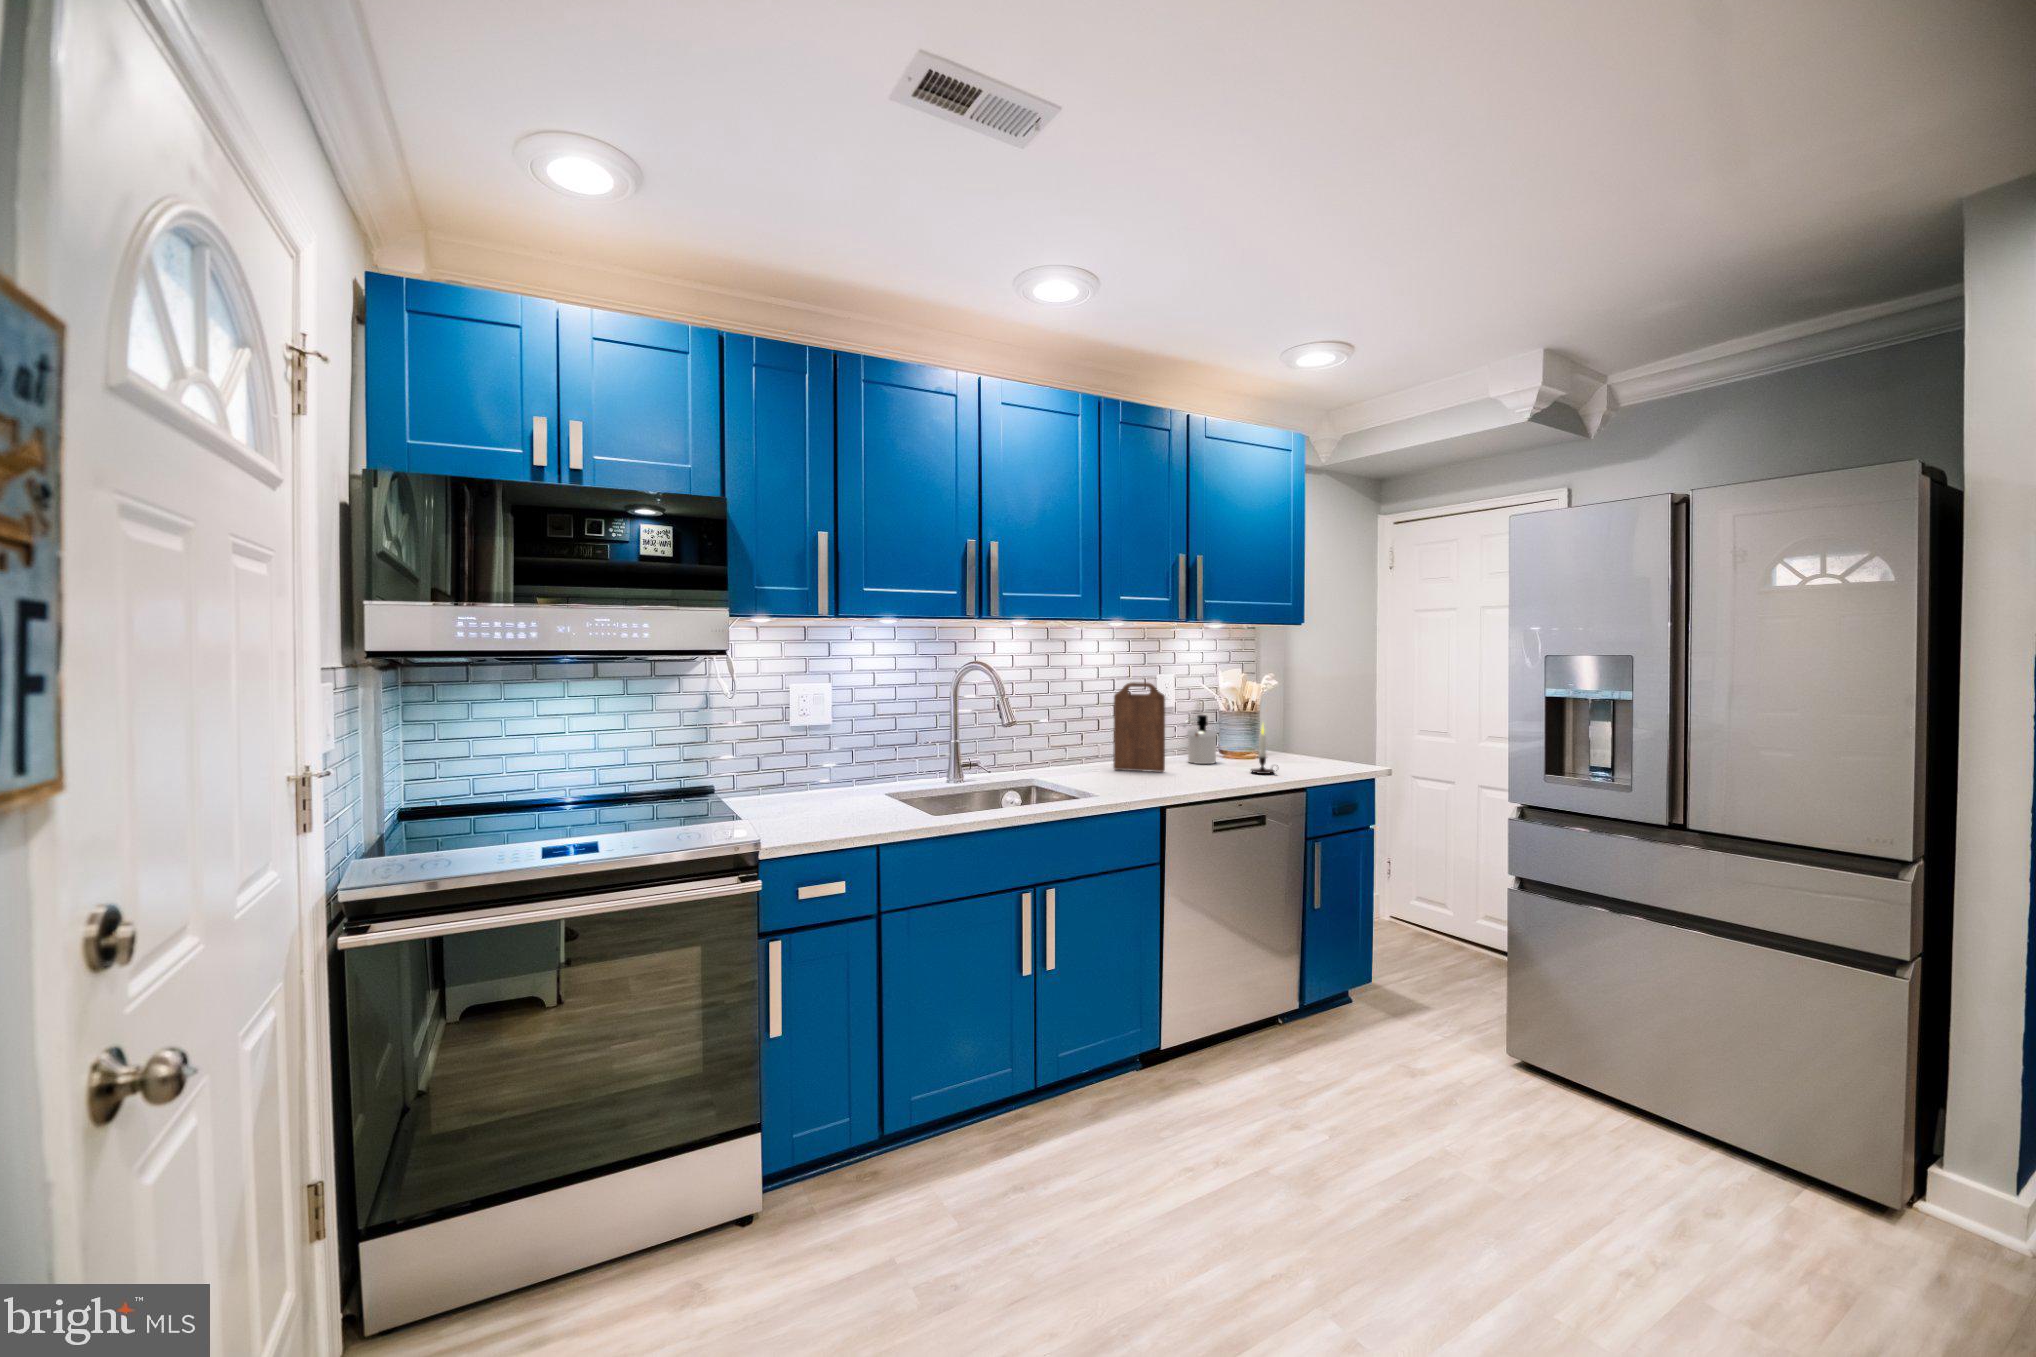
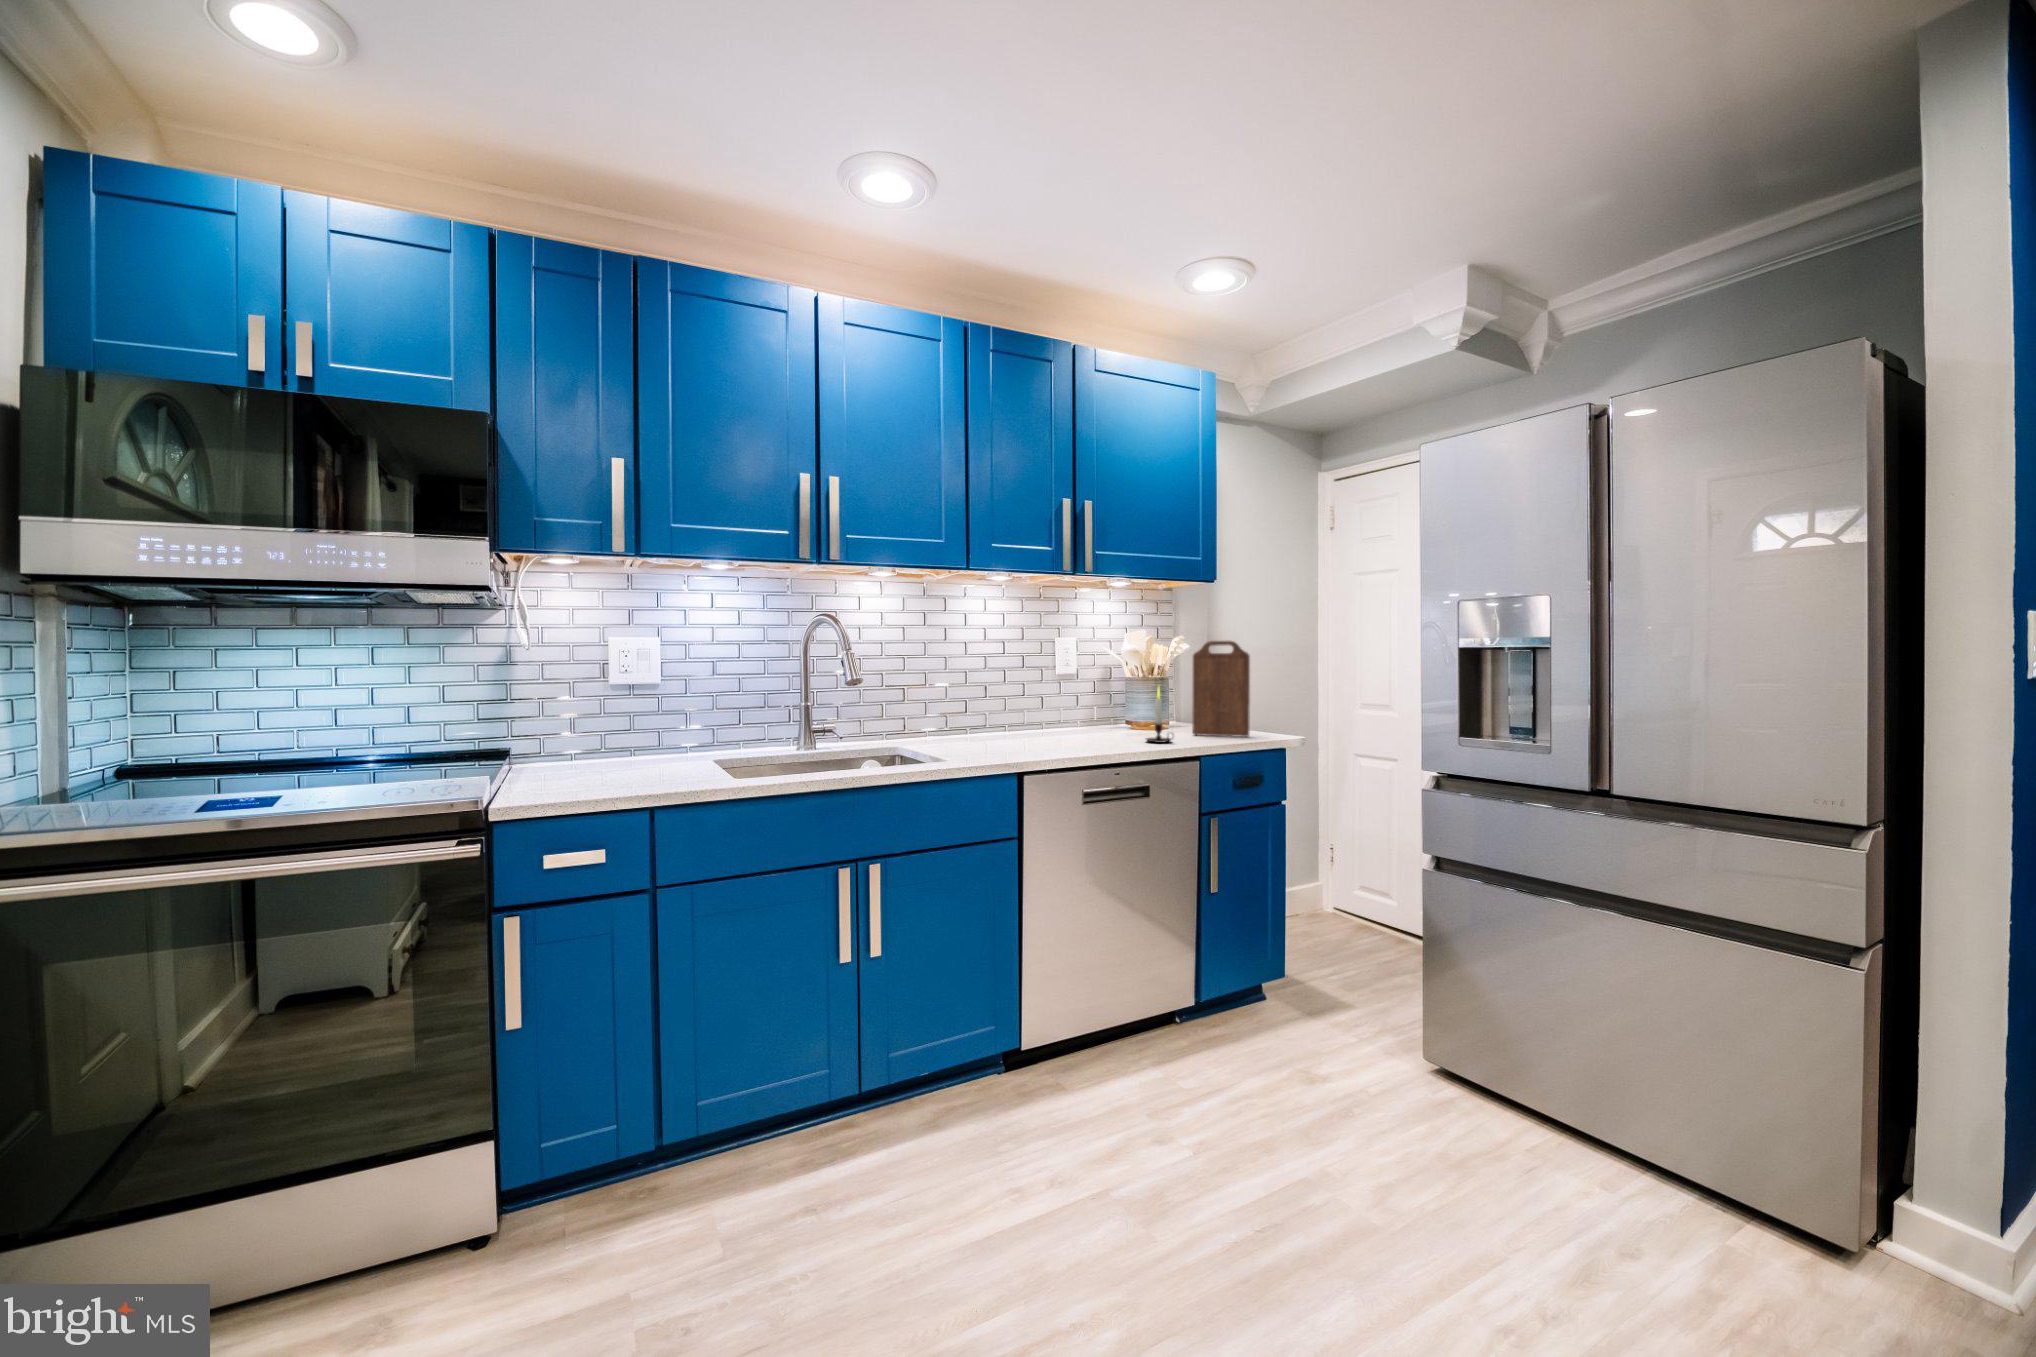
cutting board: present [1113,682,1165,772] -> present [1193,641,1250,737]
soap dispenser: present [1183,715,1217,764] -> none [1078,681,1119,735]

